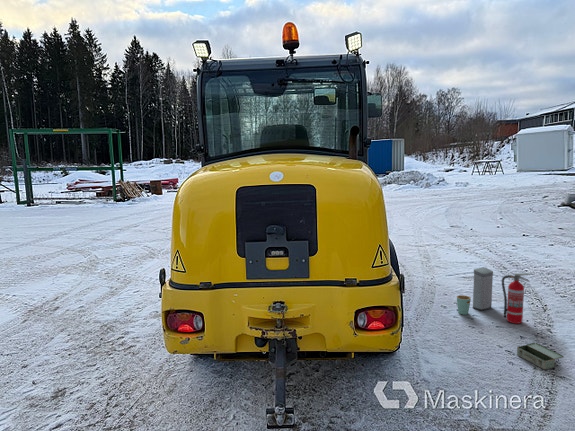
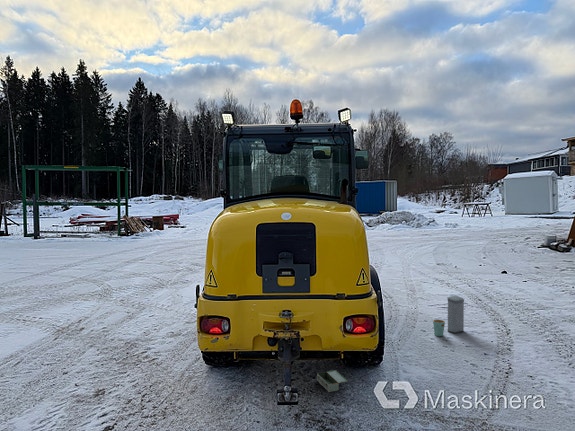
fire extinguisher: present [502,273,529,324] -> none [470,299,493,343]
toolbox: present [517,343,563,370] -> present [317,370,348,392]

